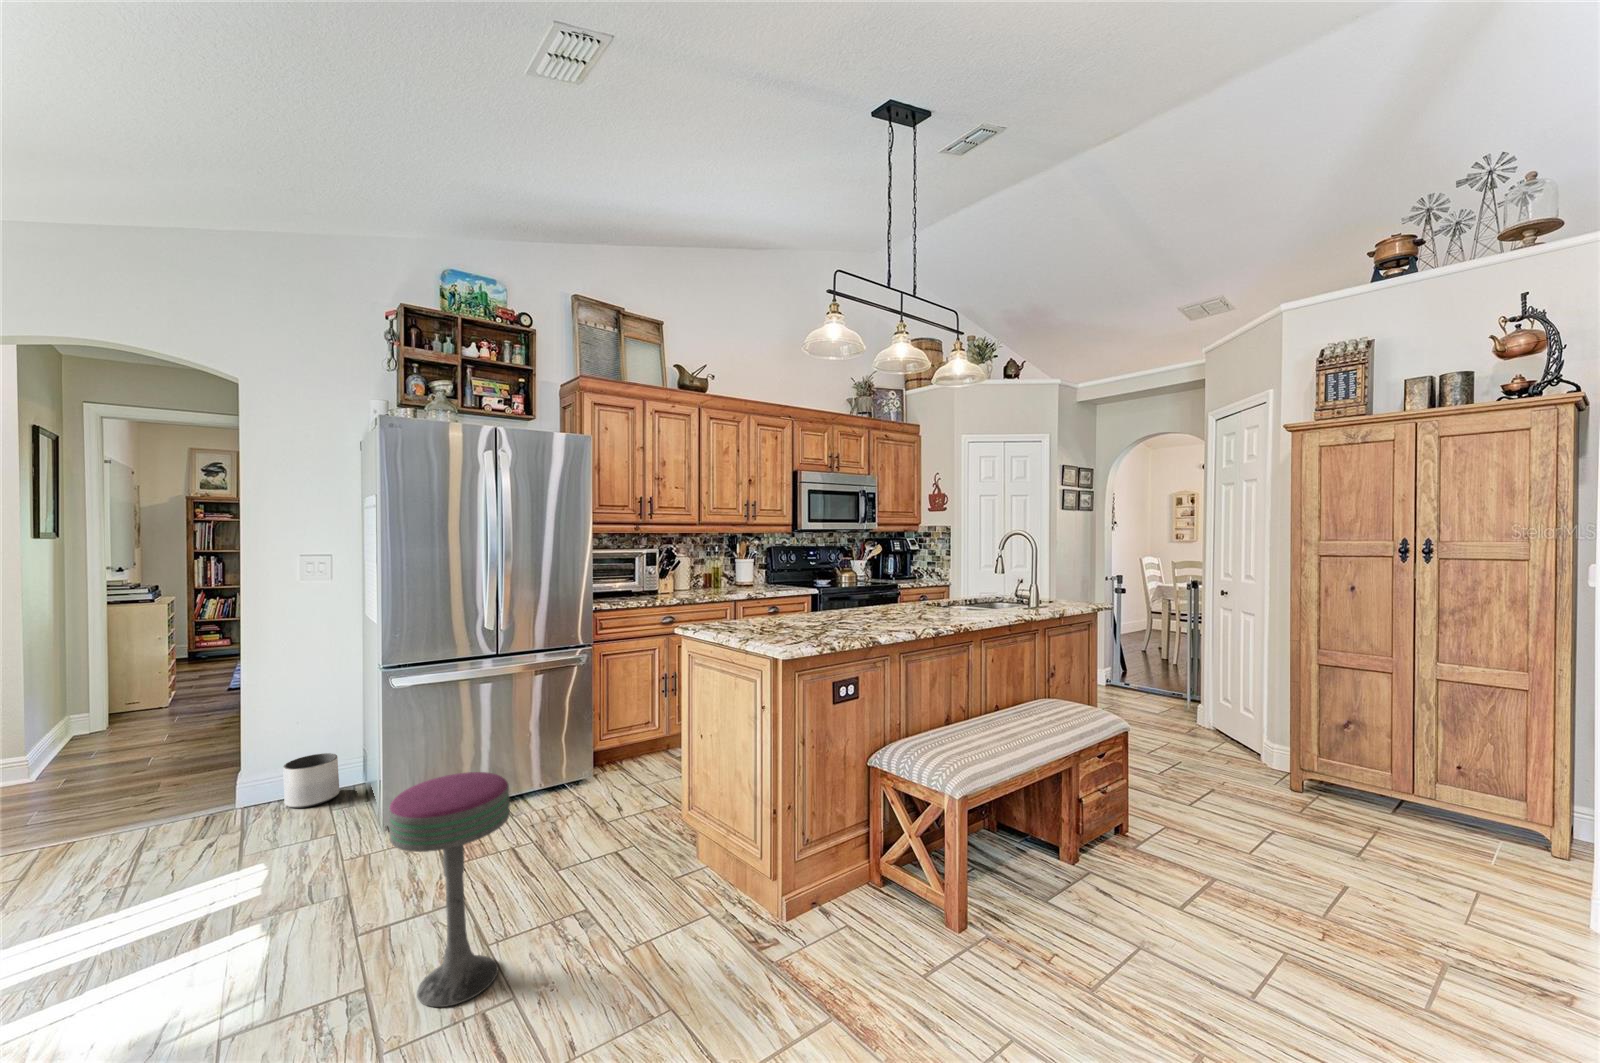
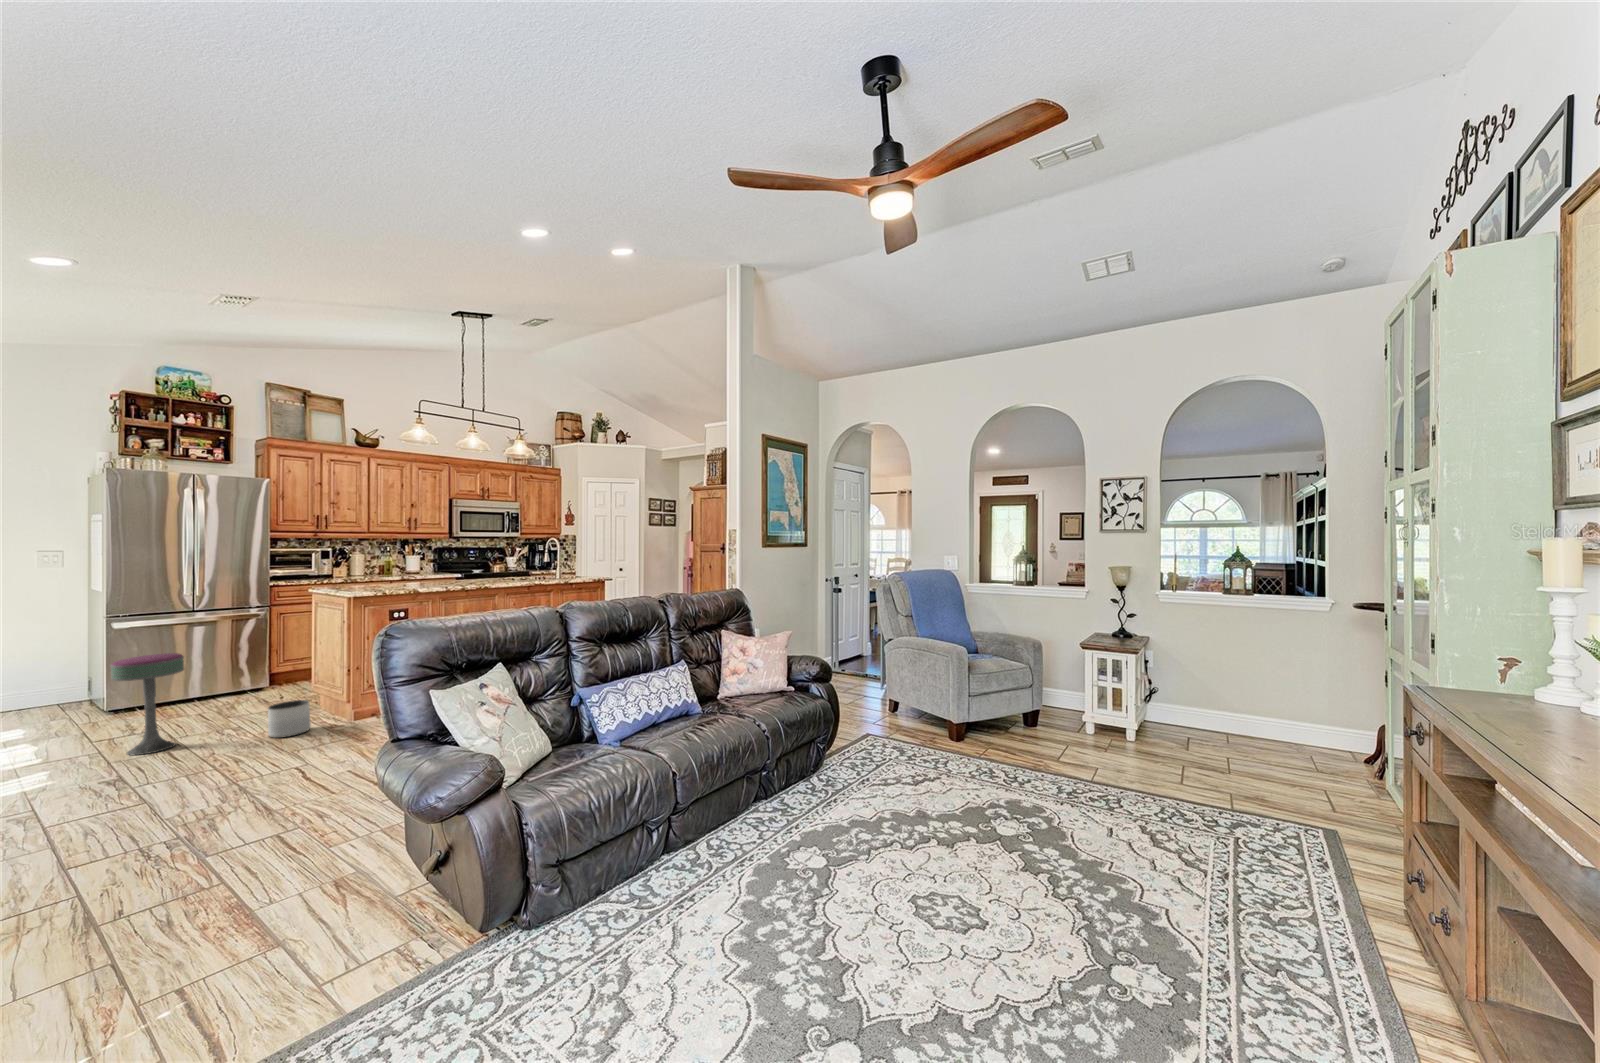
planter: present [283,753,339,808] -> present [268,700,311,738]

